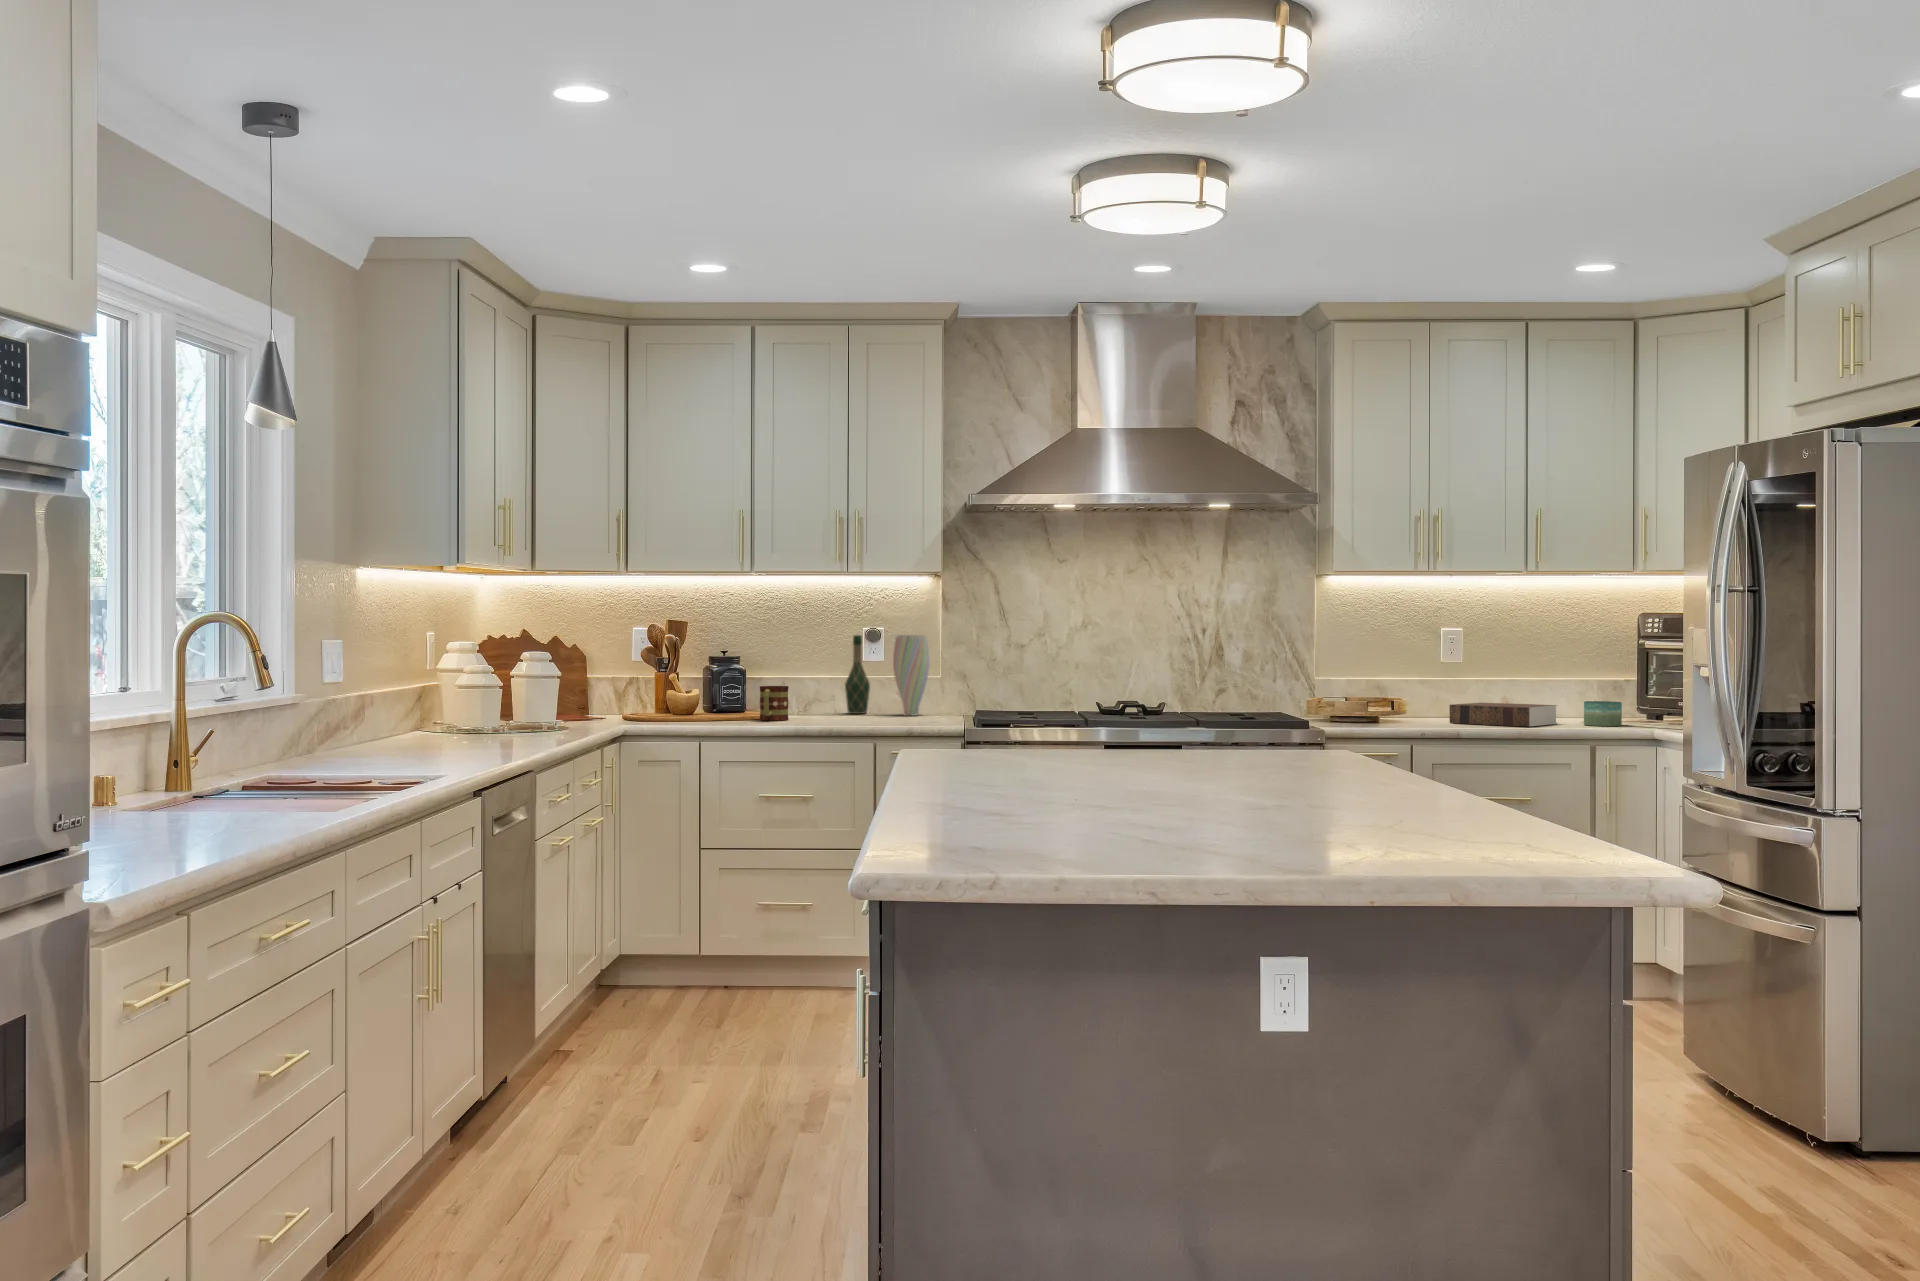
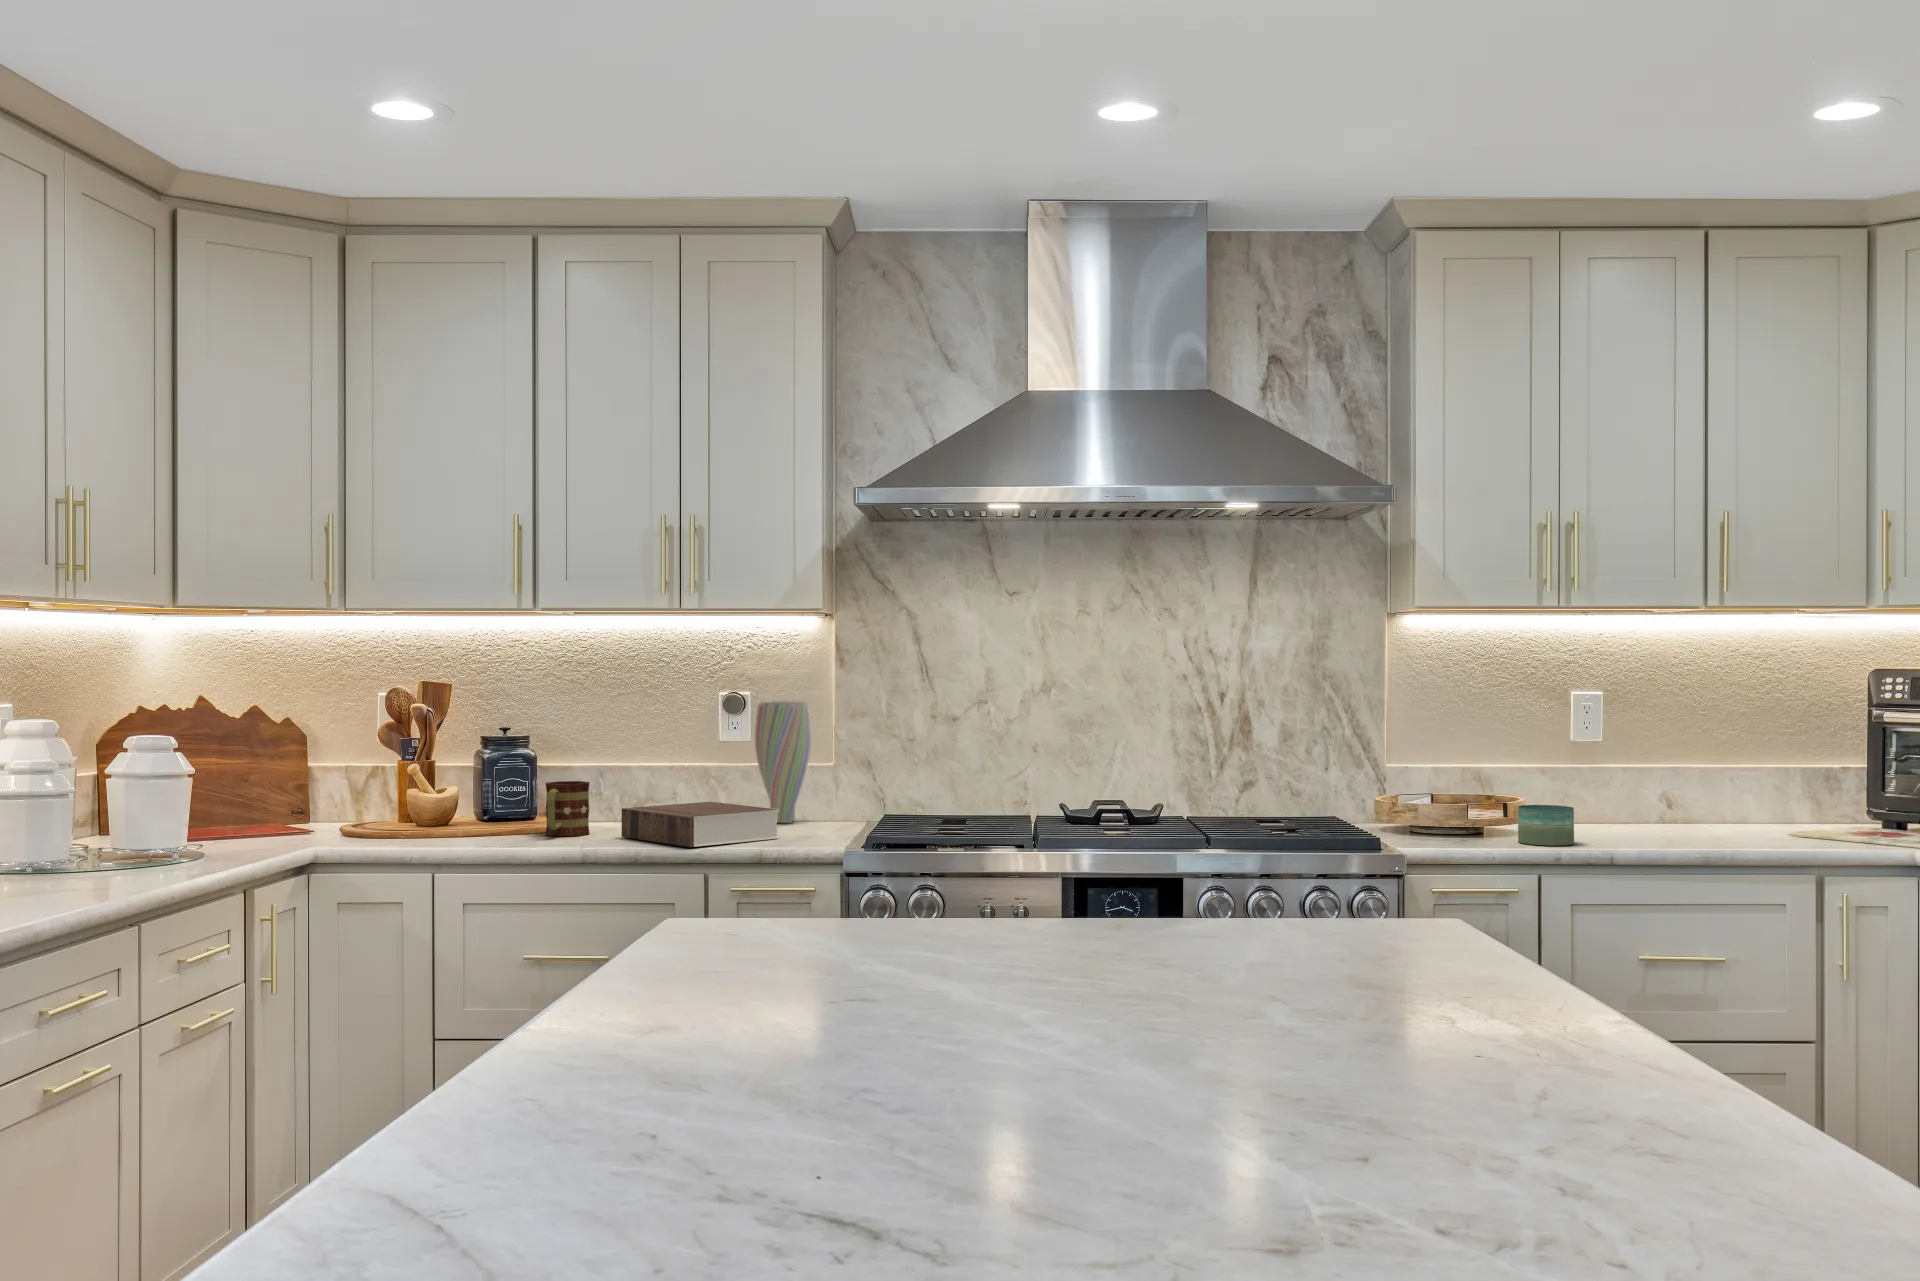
wine bottle: present [845,635,870,714] -> none [687,701,725,818]
candle: present [1584,701,1622,726] -> present [1518,805,1574,846]
book: present [1449,703,1557,727] -> present [622,802,779,847]

